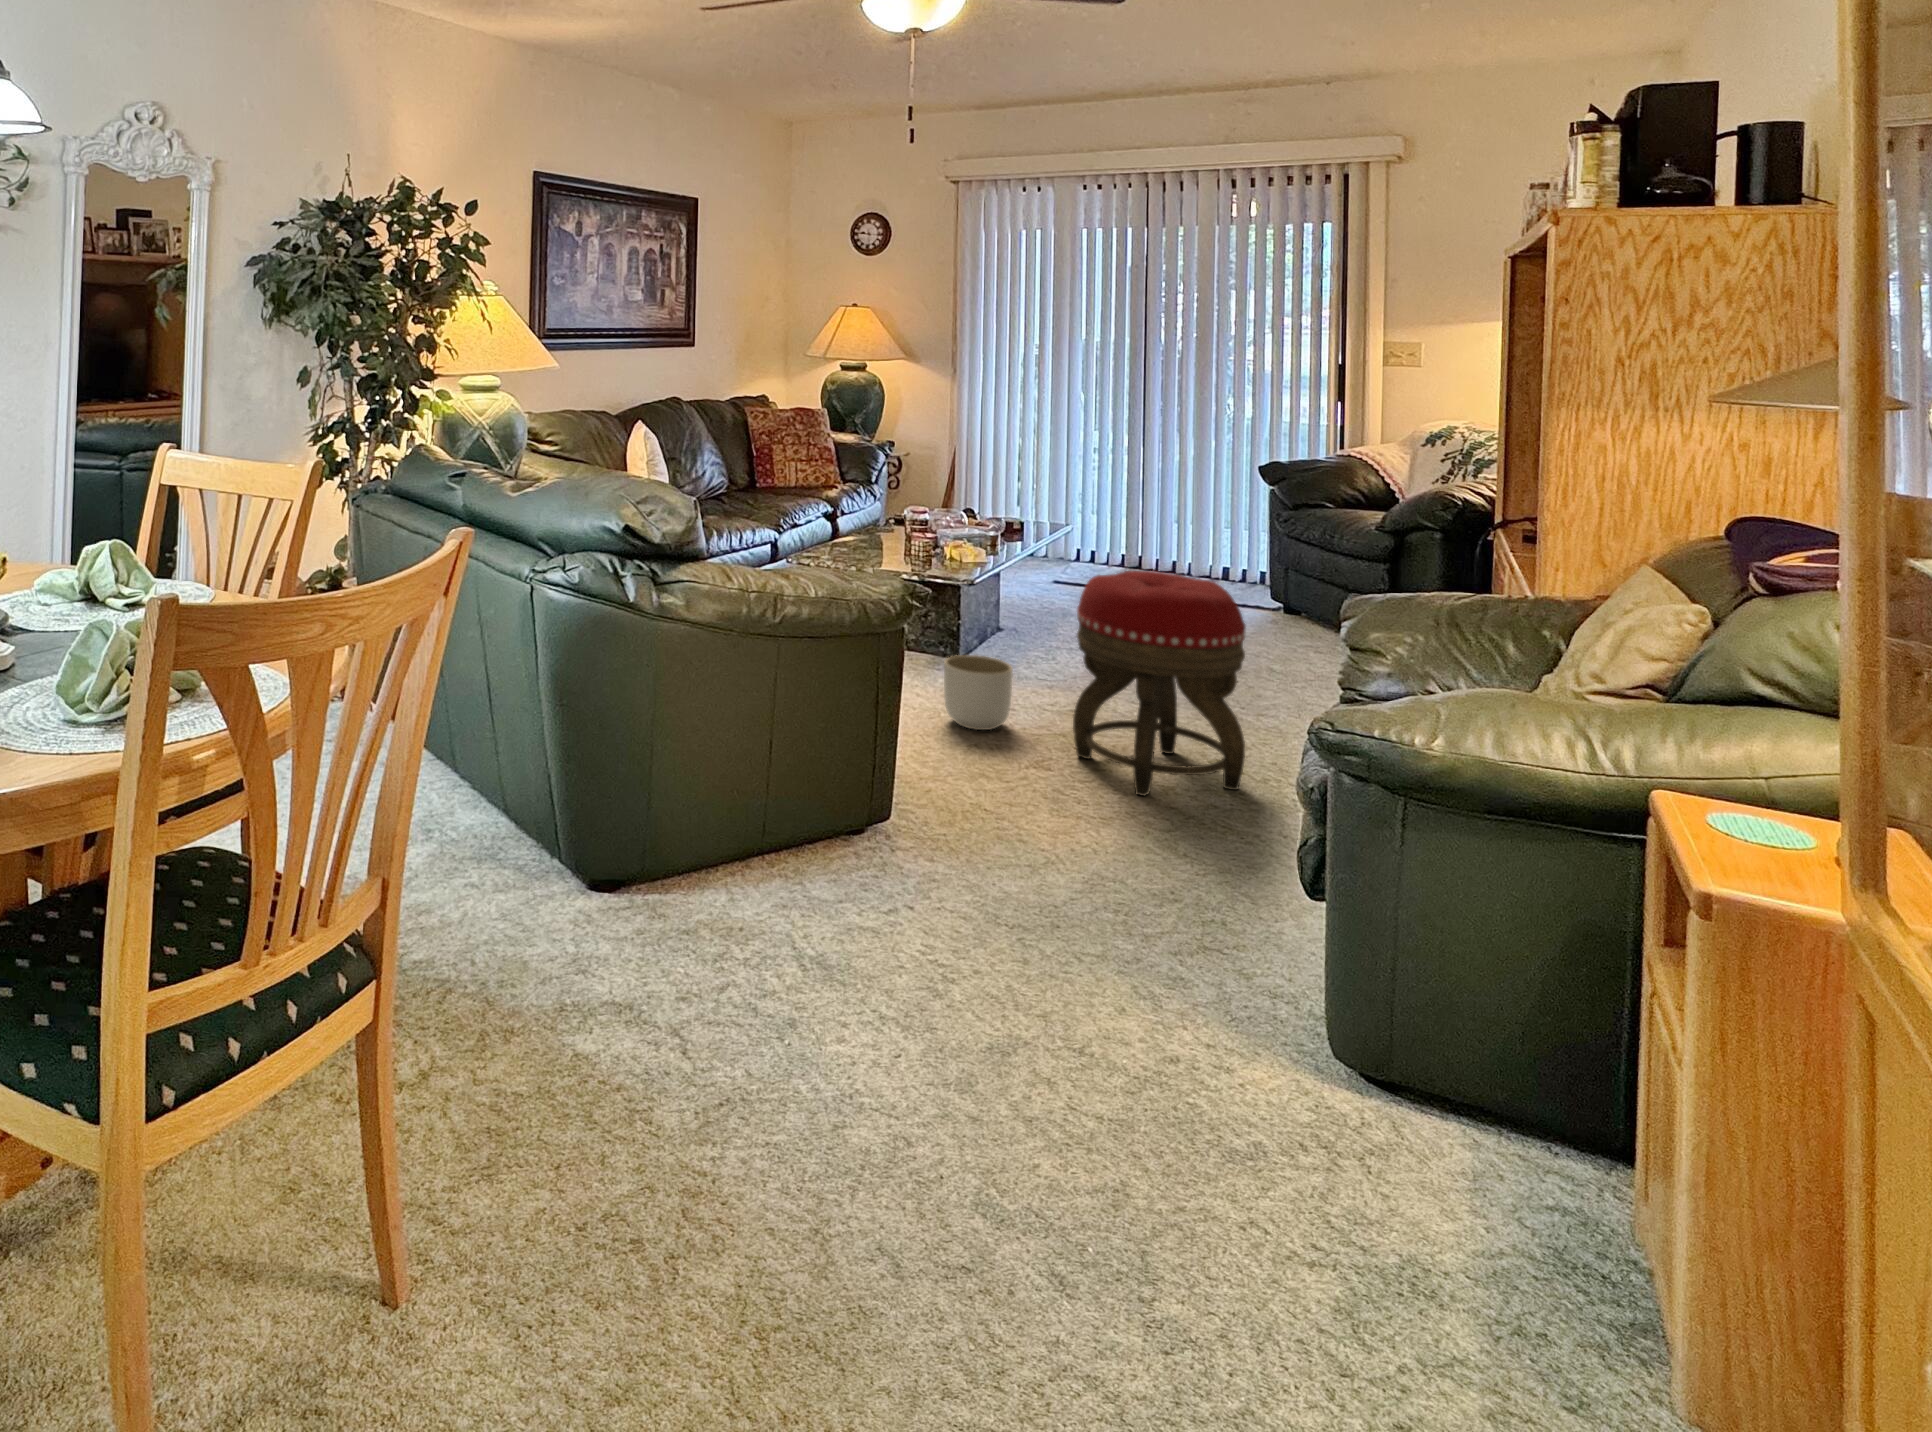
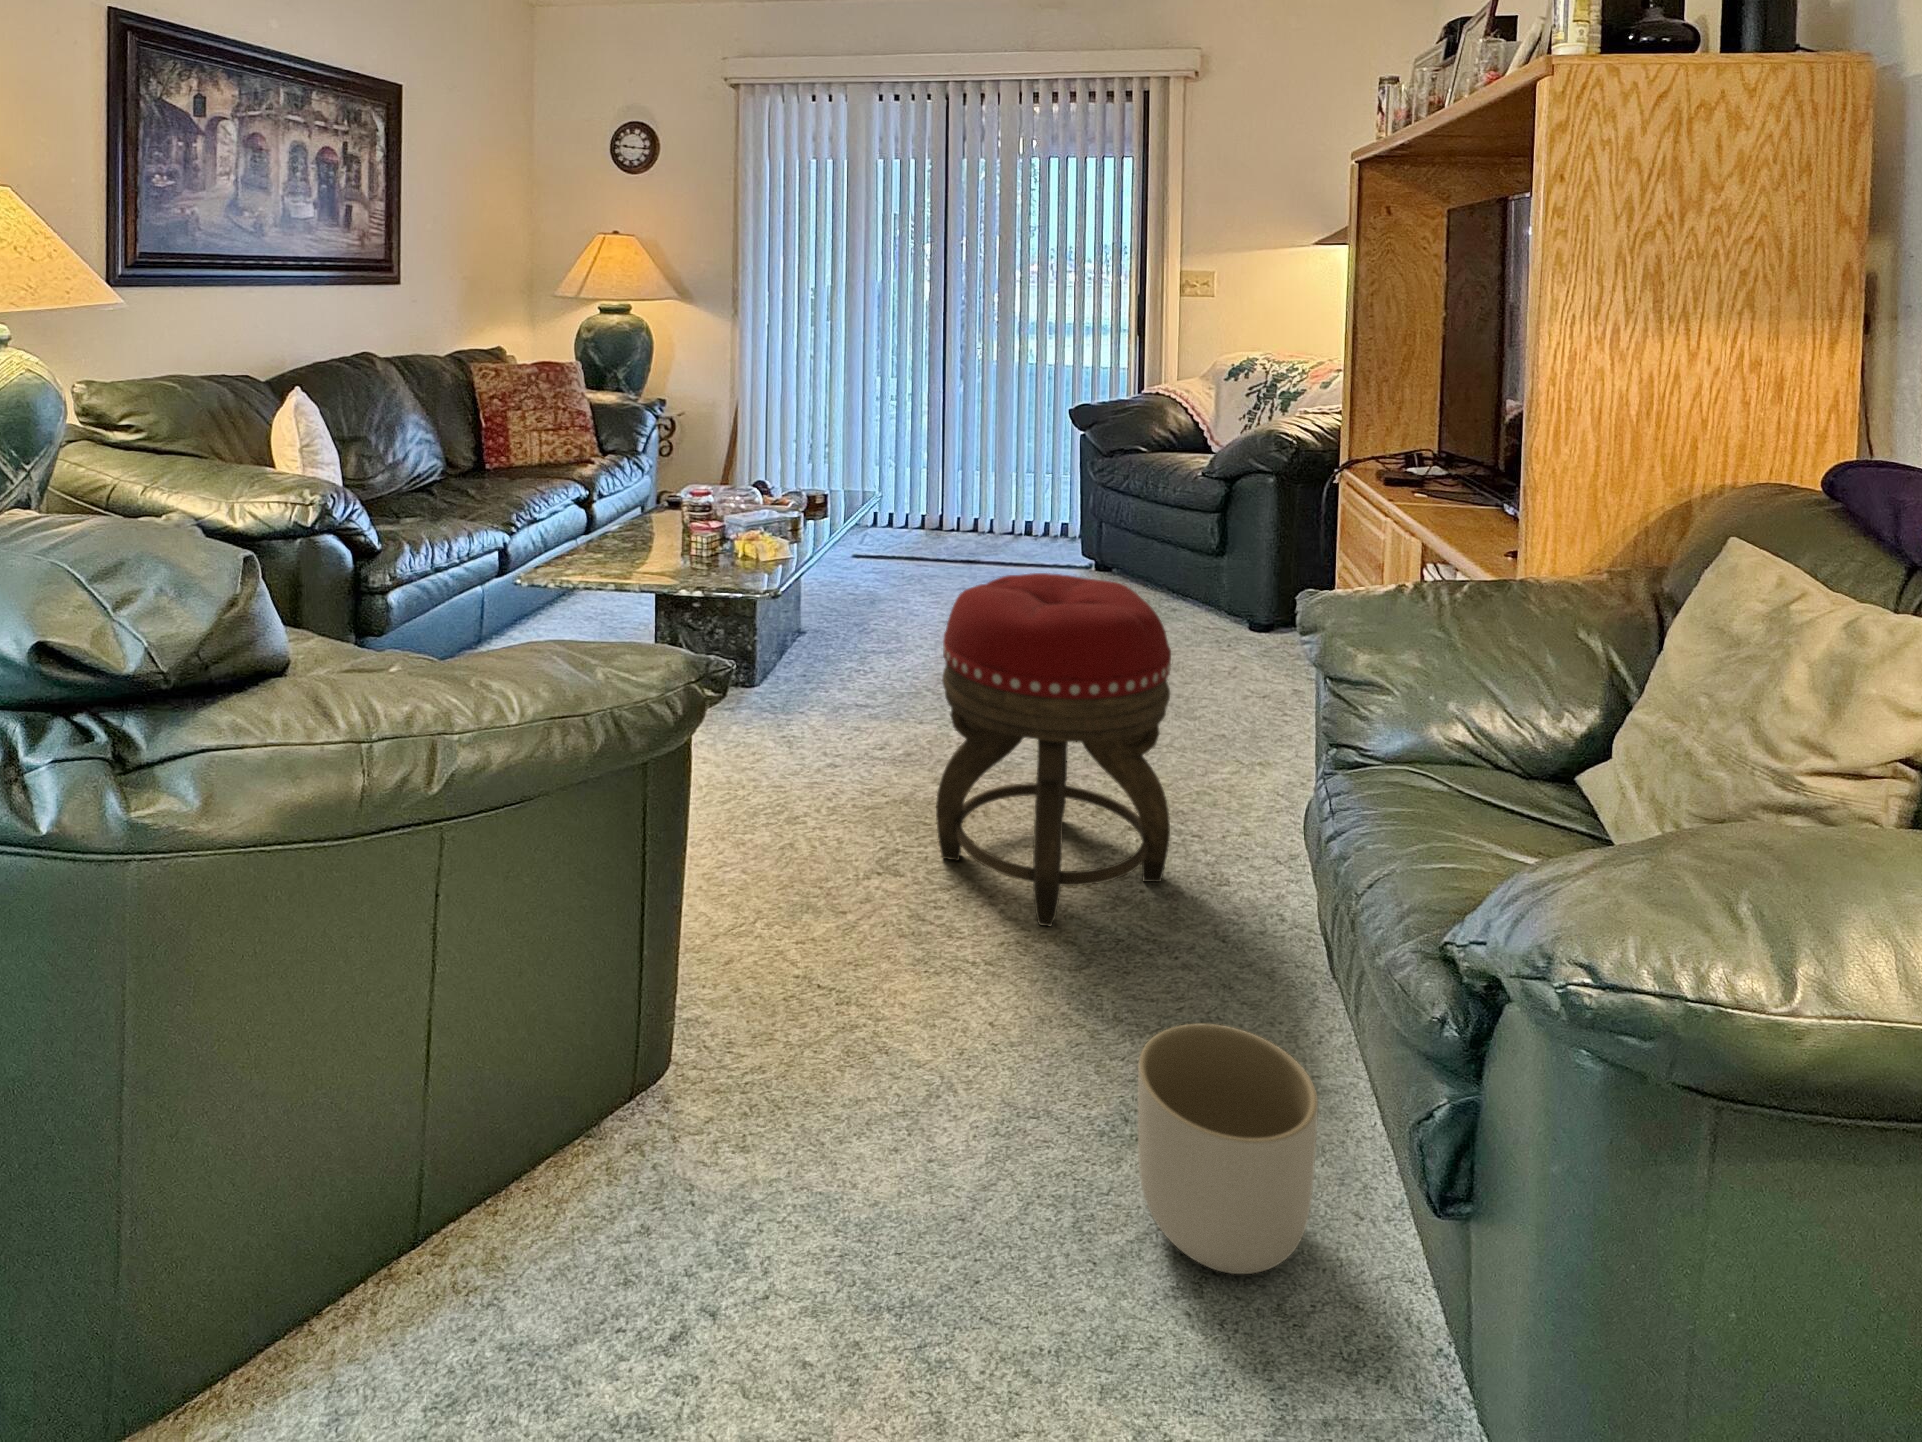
planter: present [944,655,1013,730] -> present [1138,1023,1318,1274]

